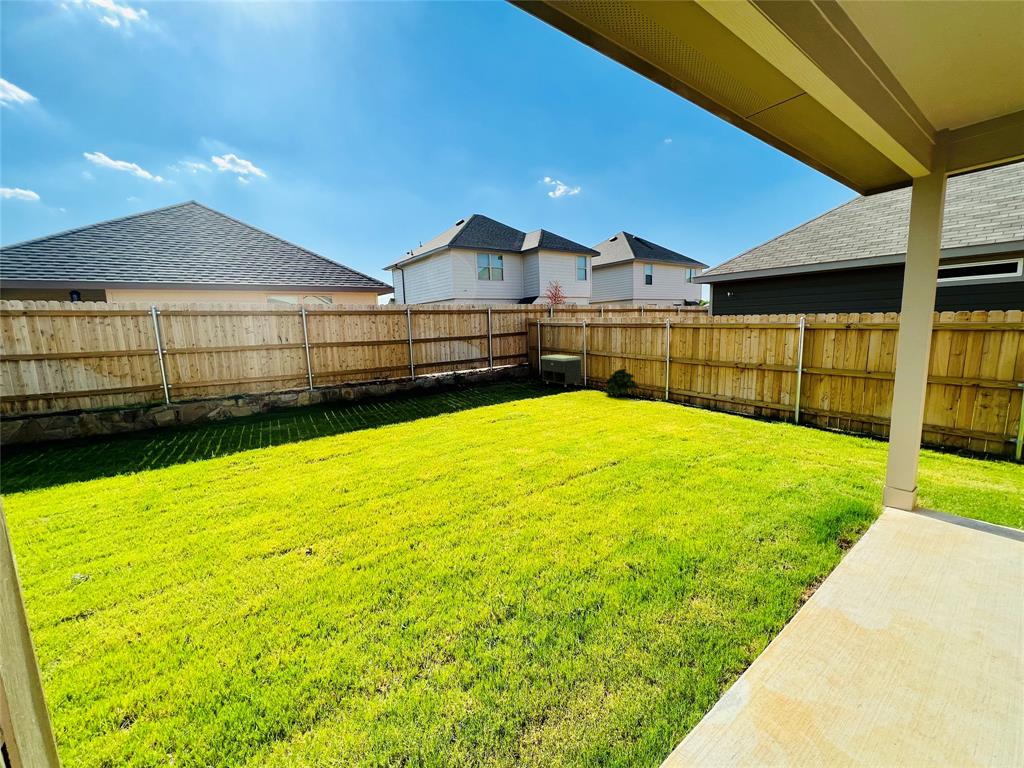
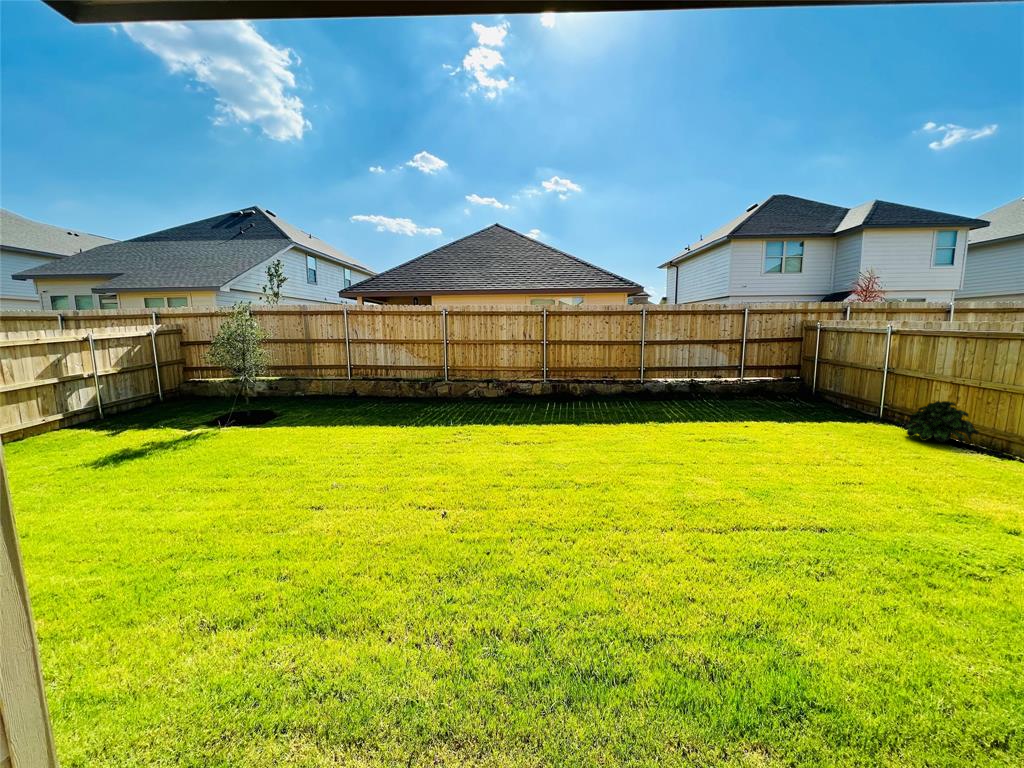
storage bench: present [541,355,581,387] -> none [811,369,878,414]

